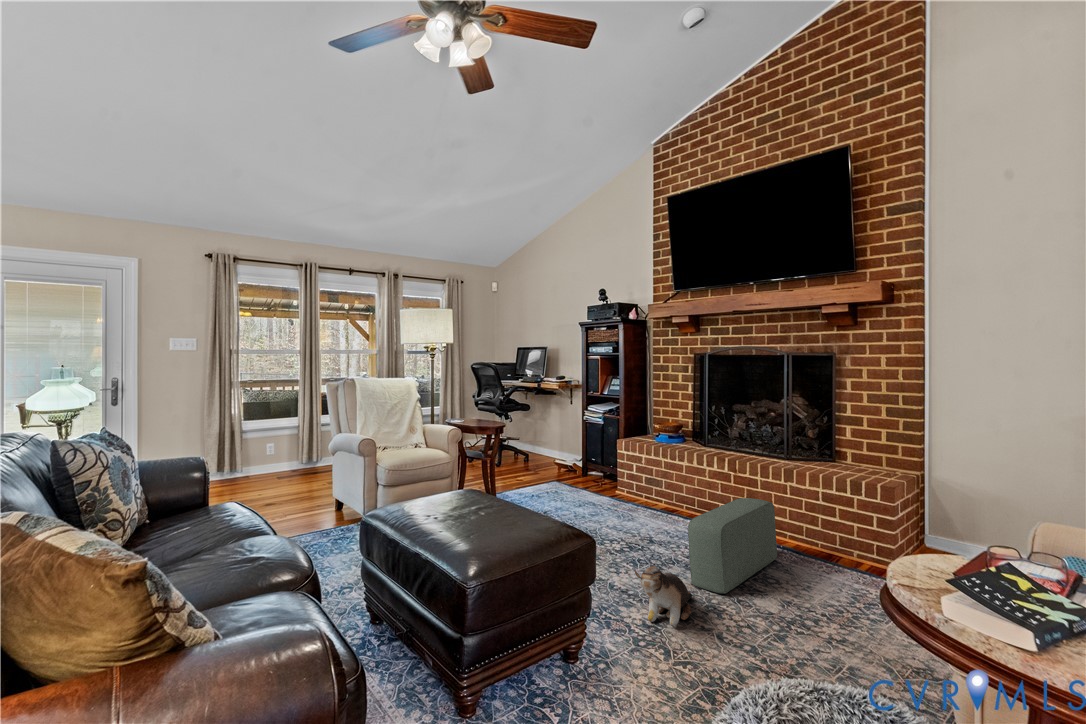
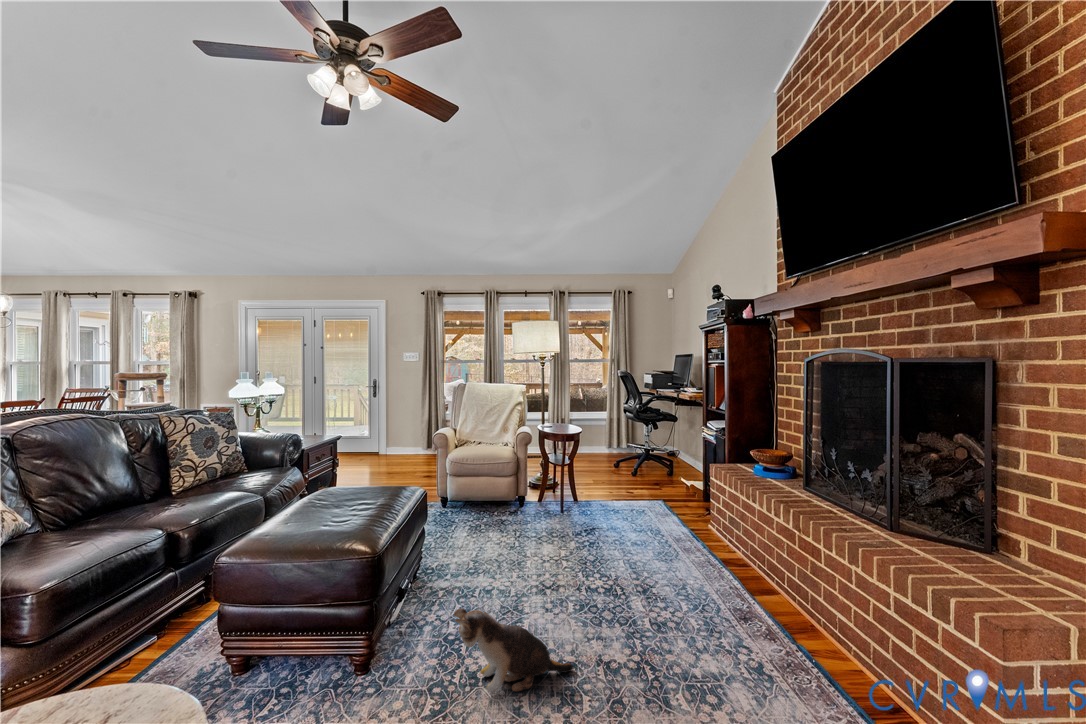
pouf: present [688,498,777,593] -> none [599,567,780,686]

